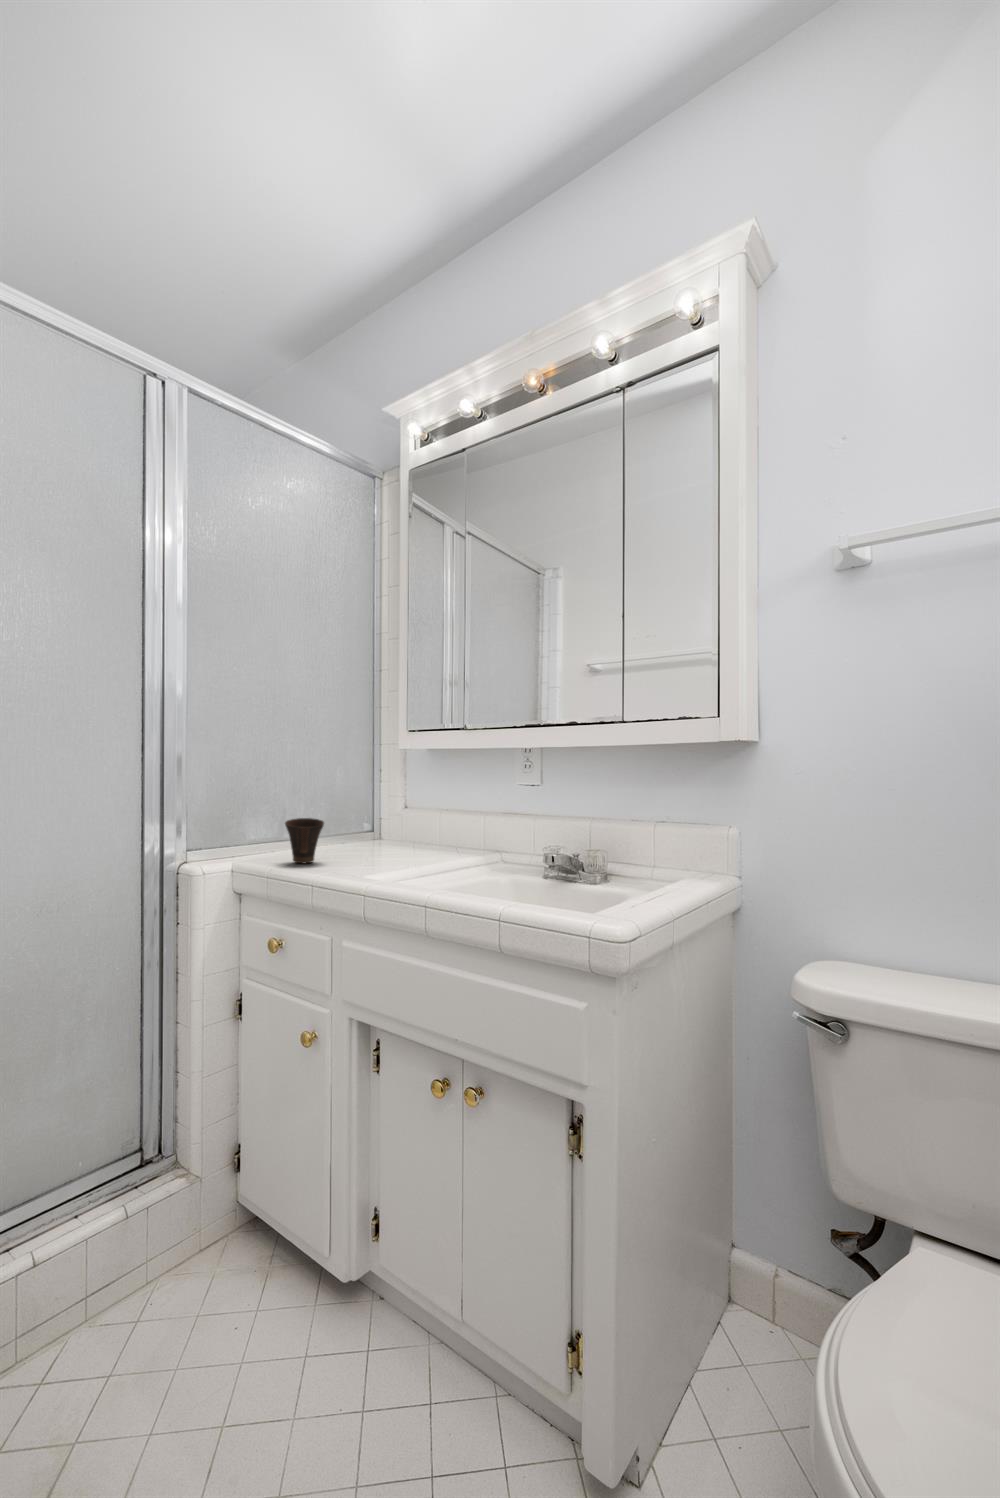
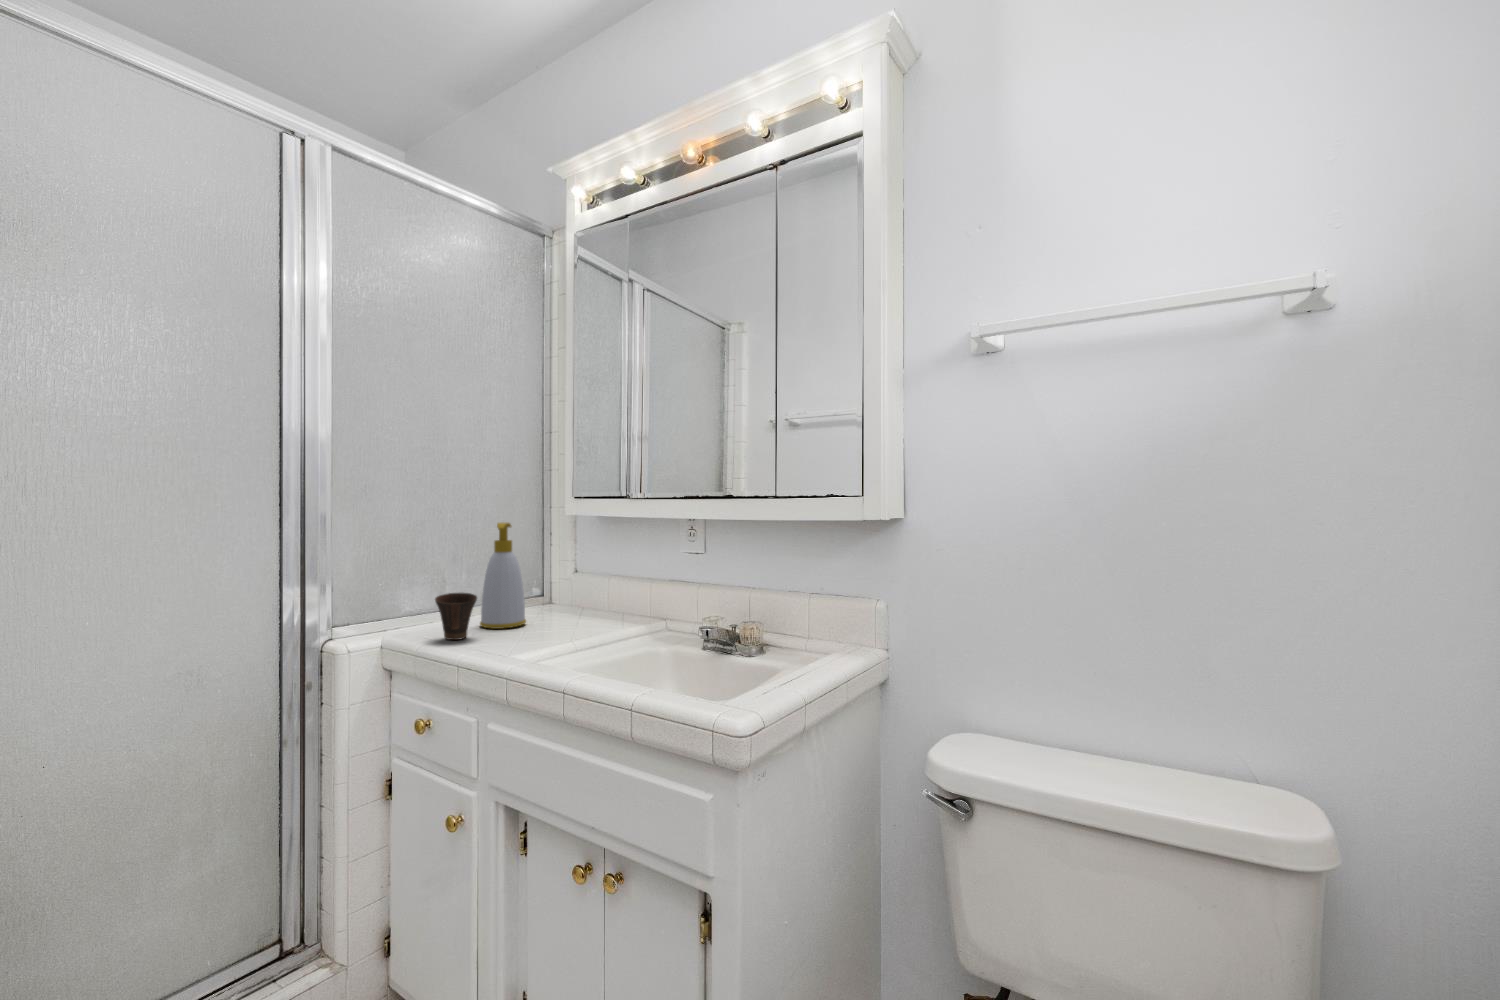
soap bottle: none [322,752,366,856] -> present [480,523,526,629]

